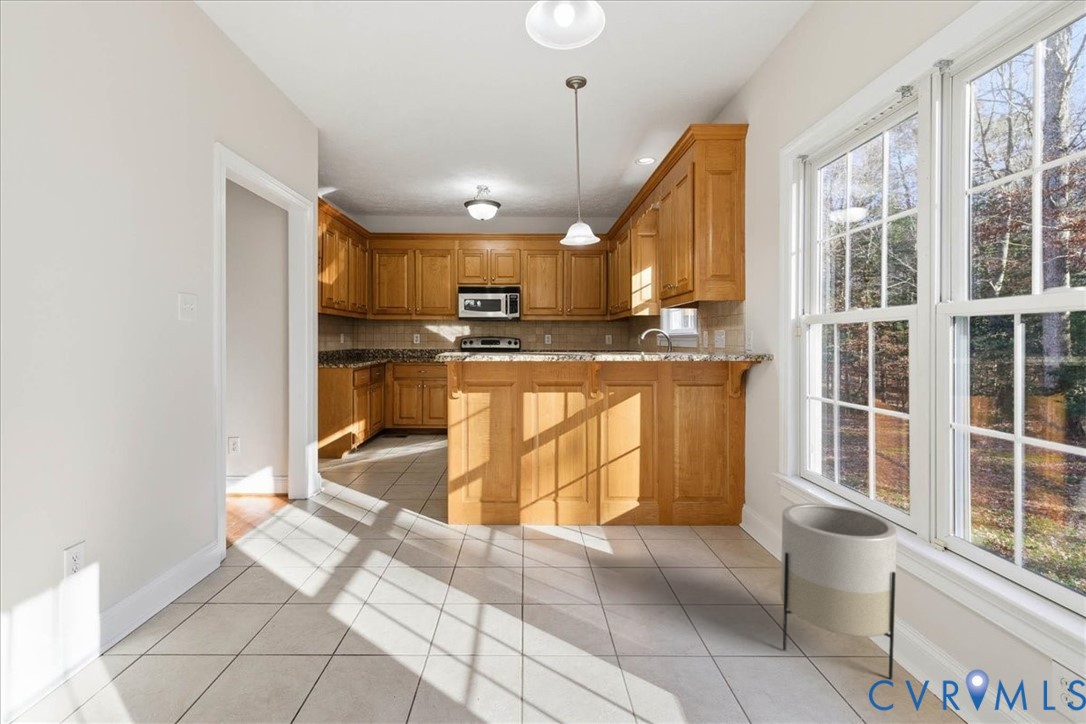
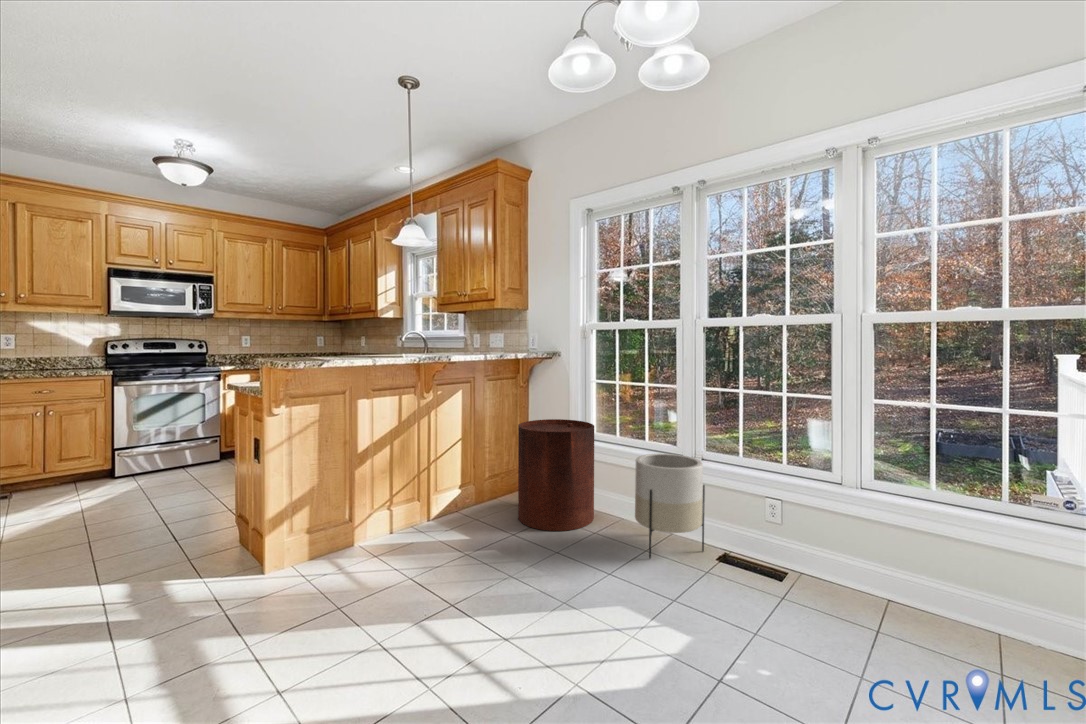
trash can: none [680,434,783,580] -> present [518,419,594,531]

